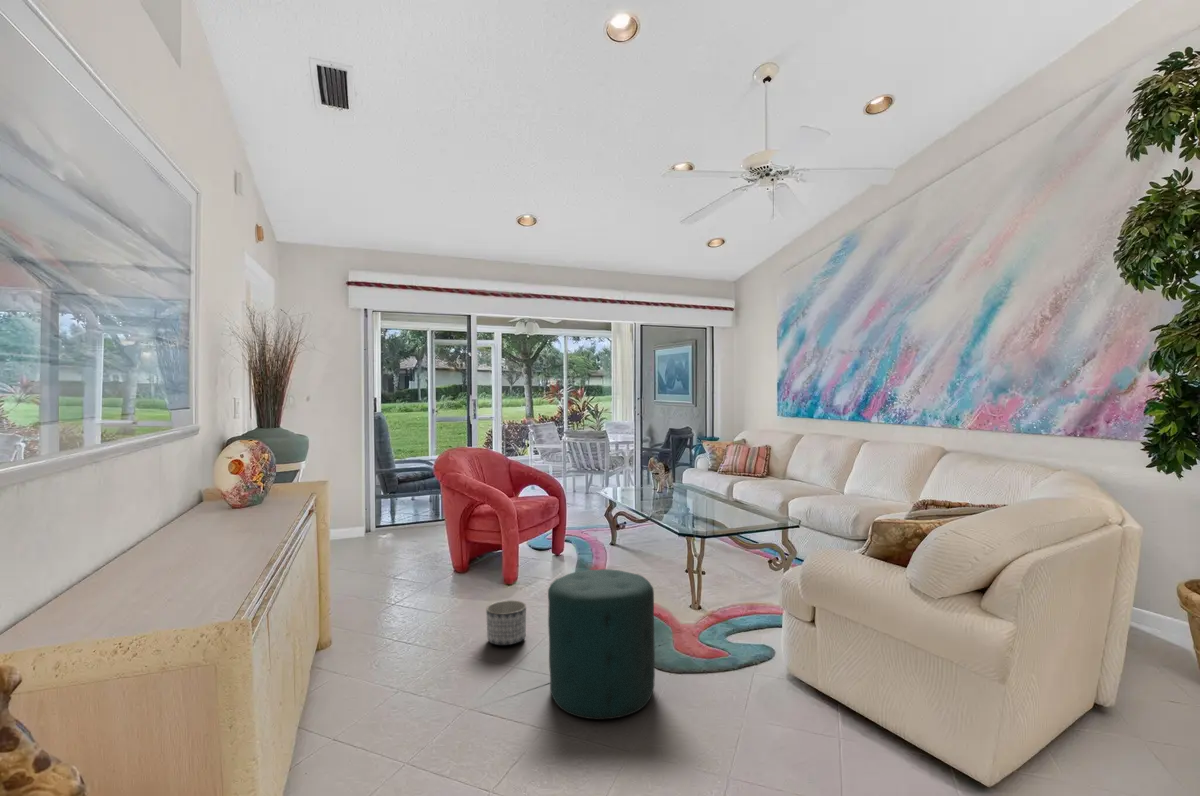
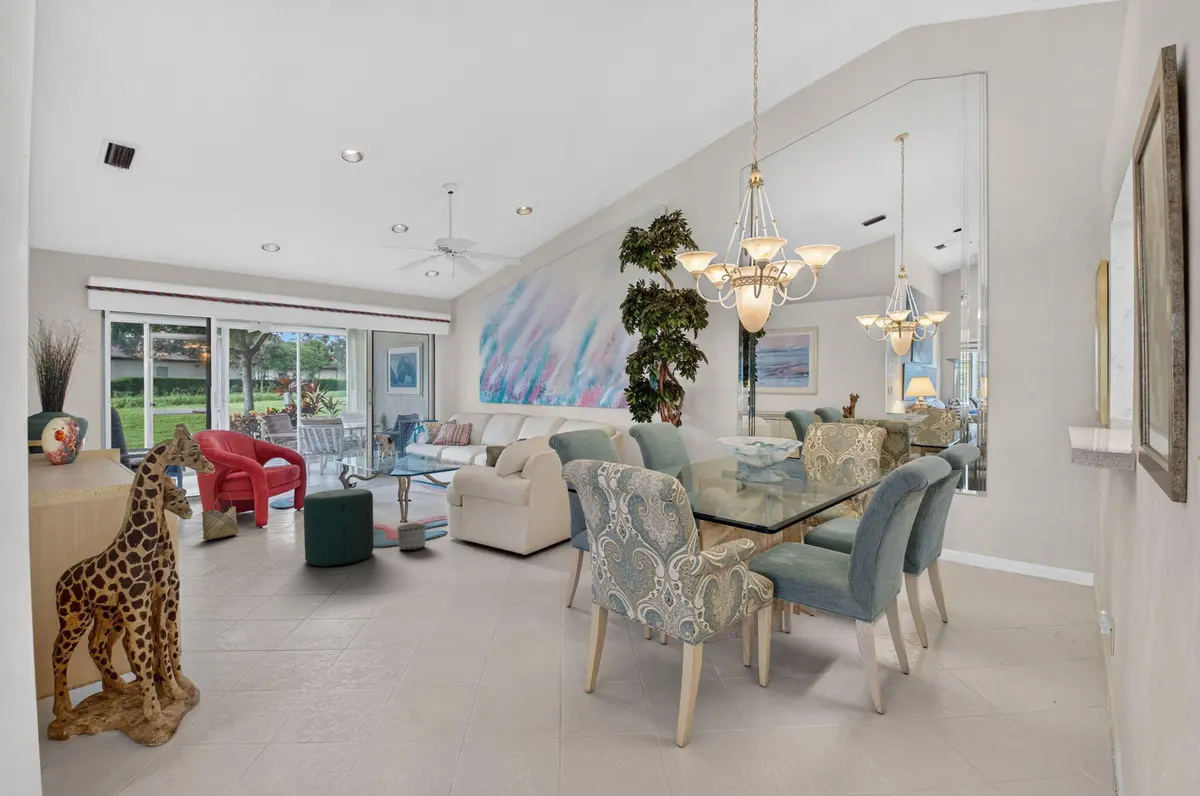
woven basket: none [437,540,480,606] -> present [202,493,238,540]
planter: present [486,600,526,645] -> present [398,523,426,550]

